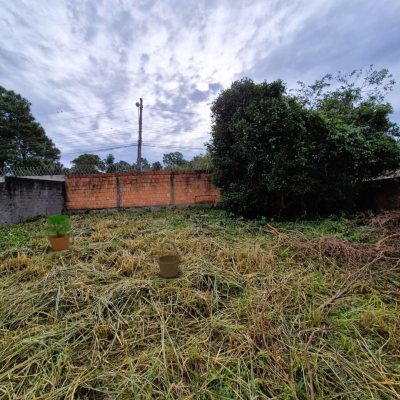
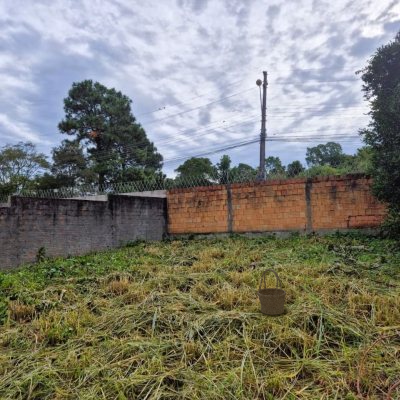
potted plant: present [45,214,72,251] -> none [143,235,172,278]

